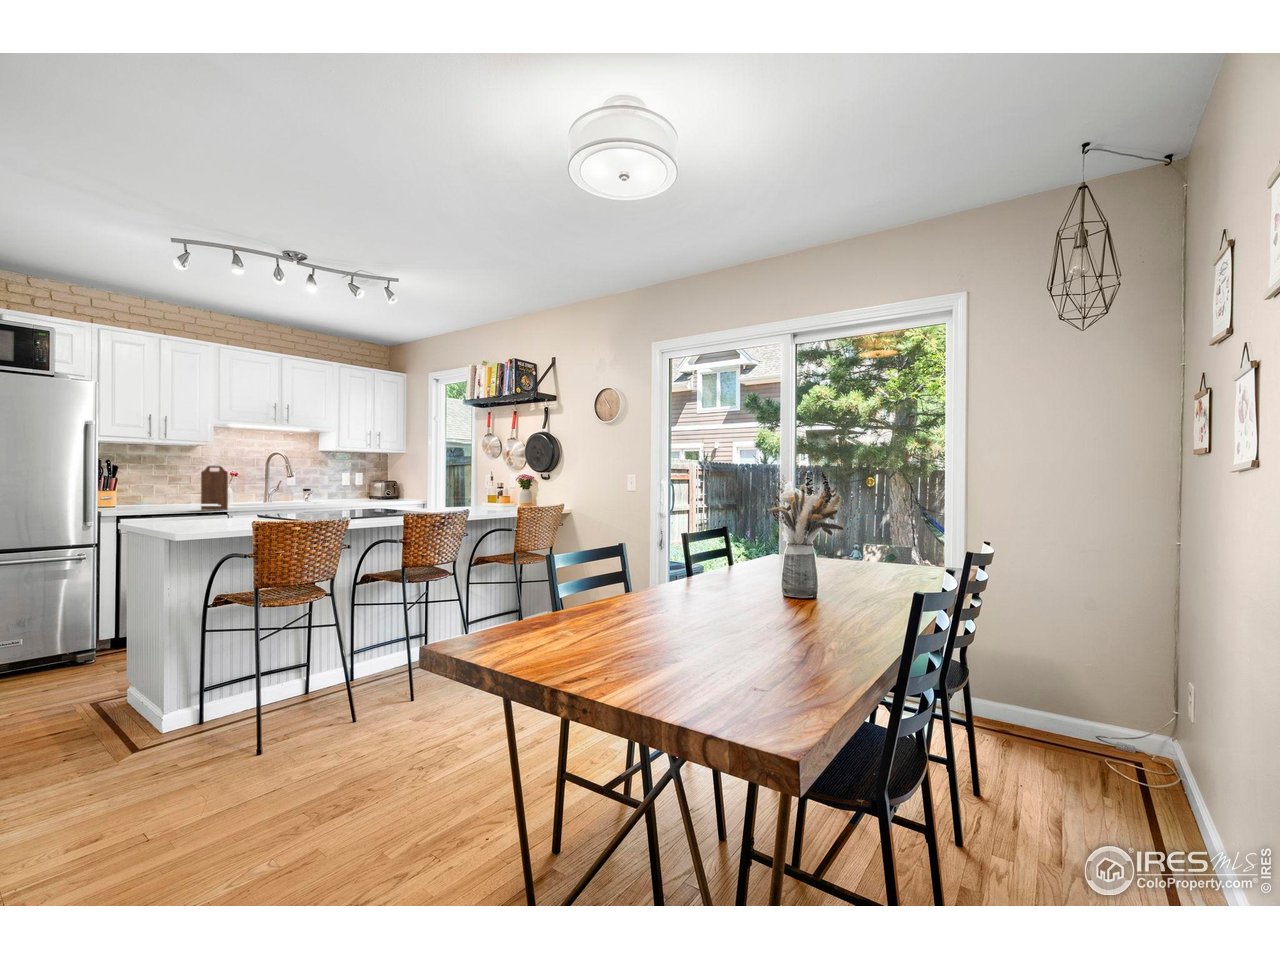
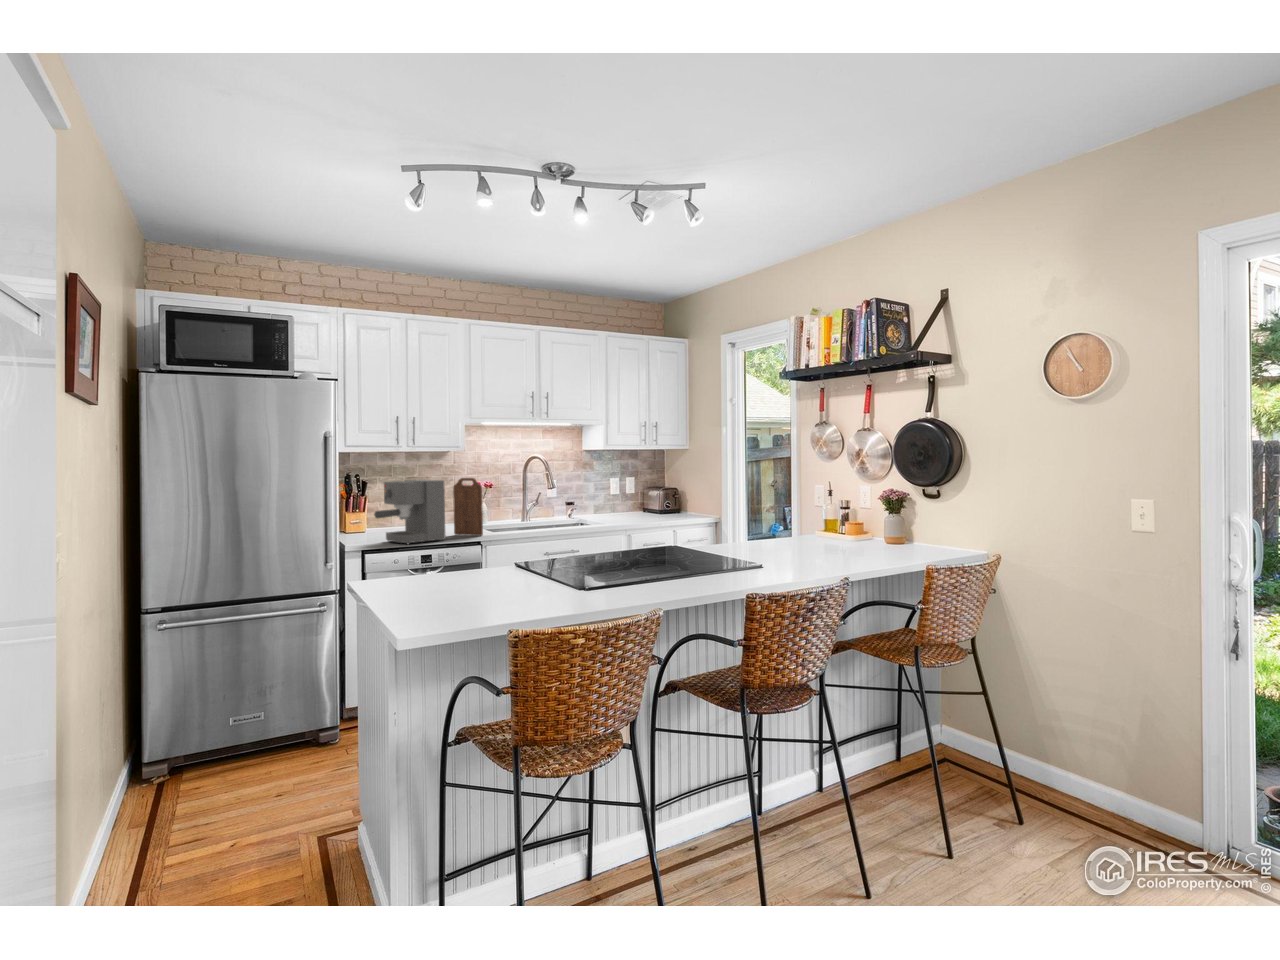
coffee maker: none [128,465,194,513] -> present [374,480,446,544]

